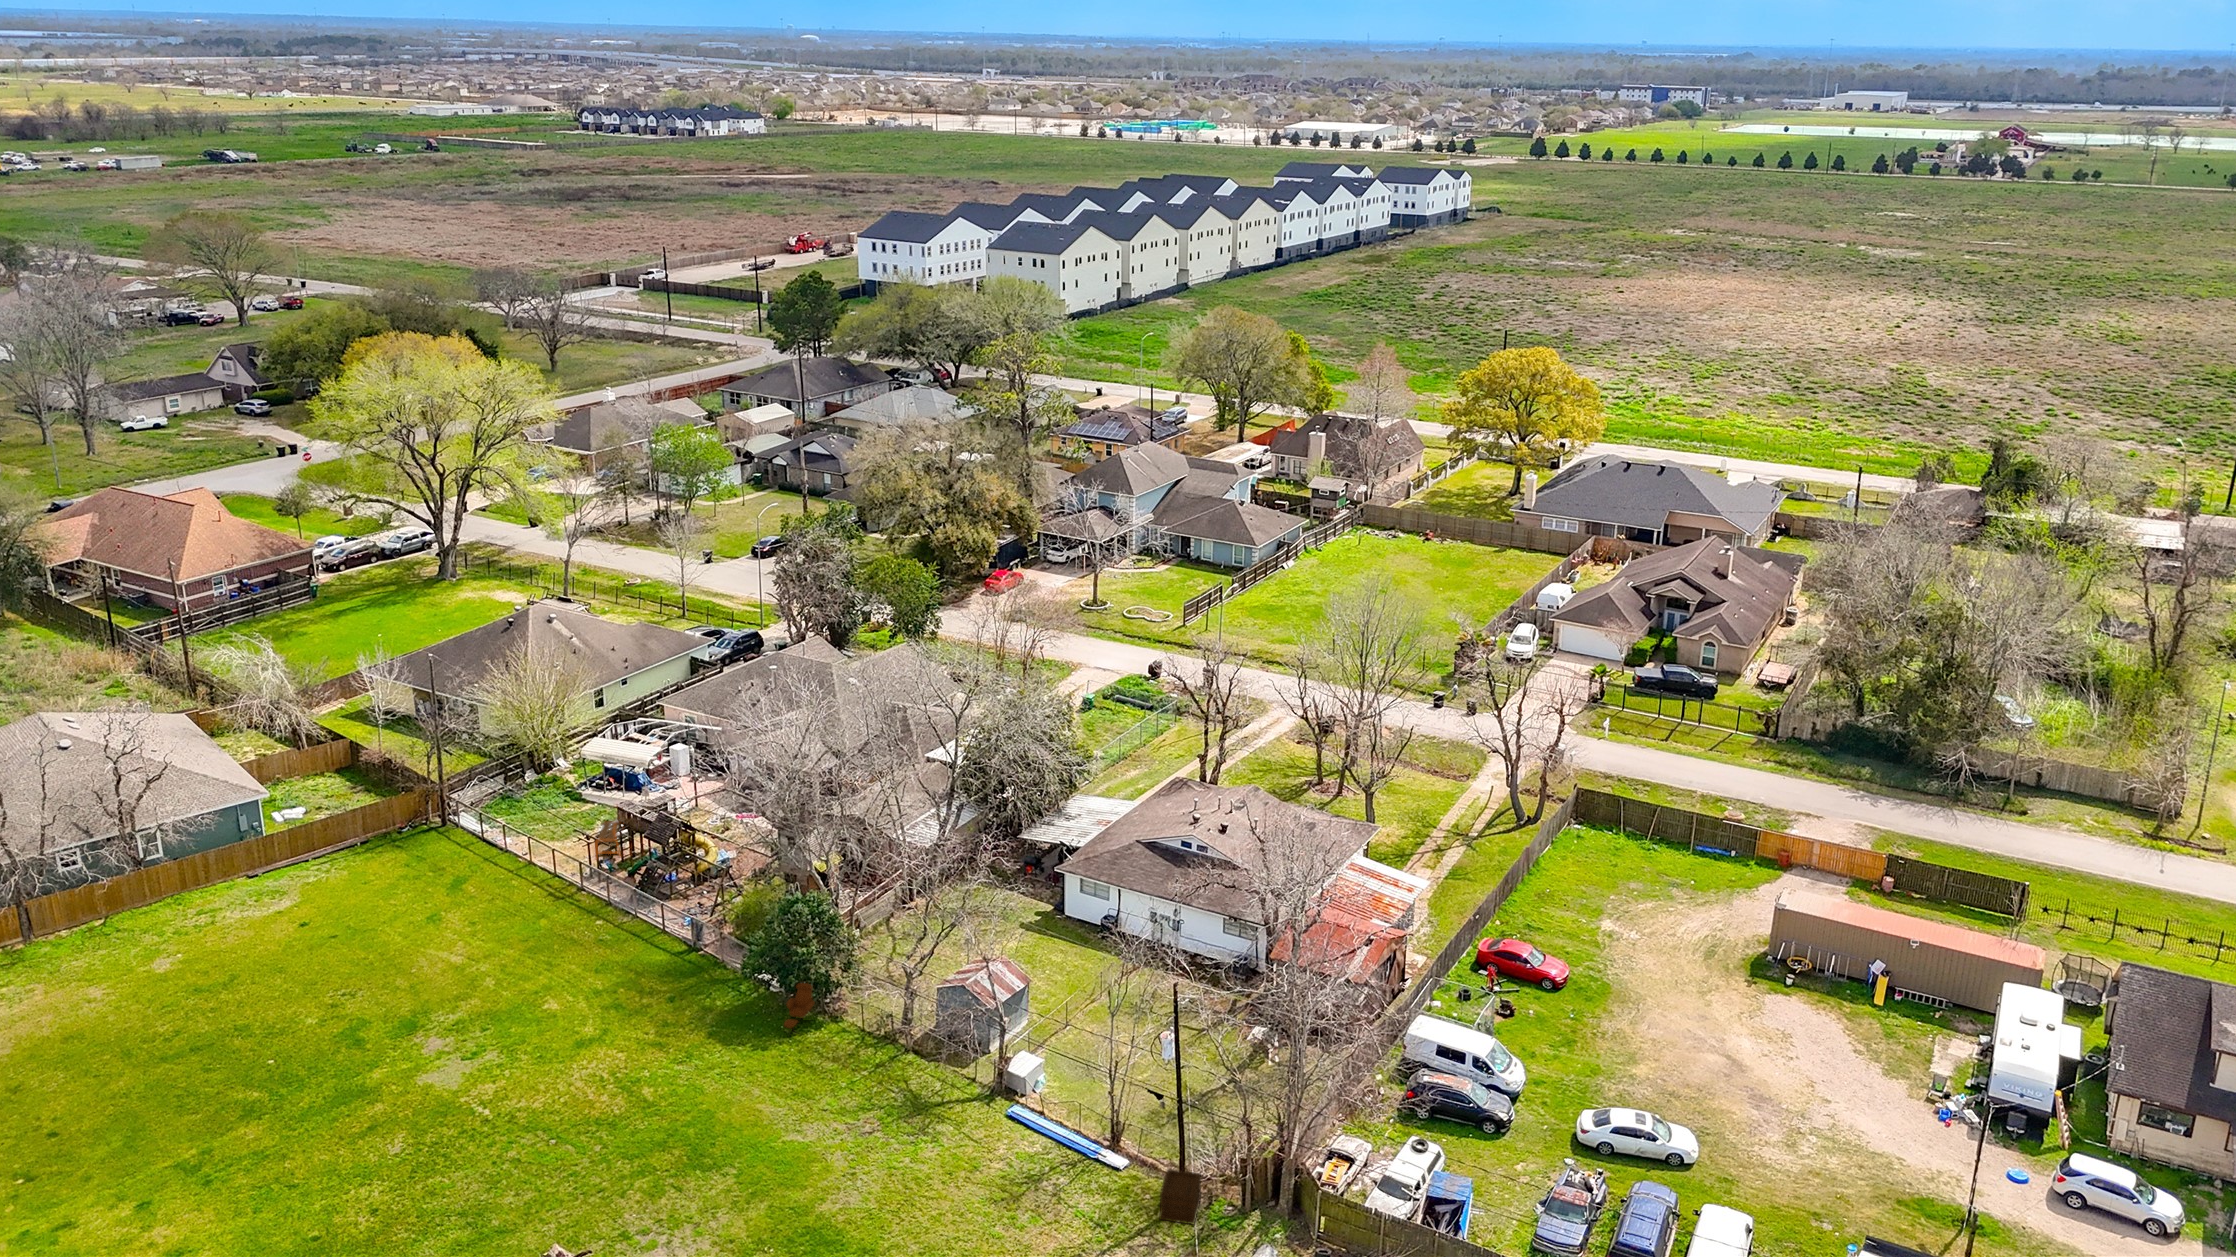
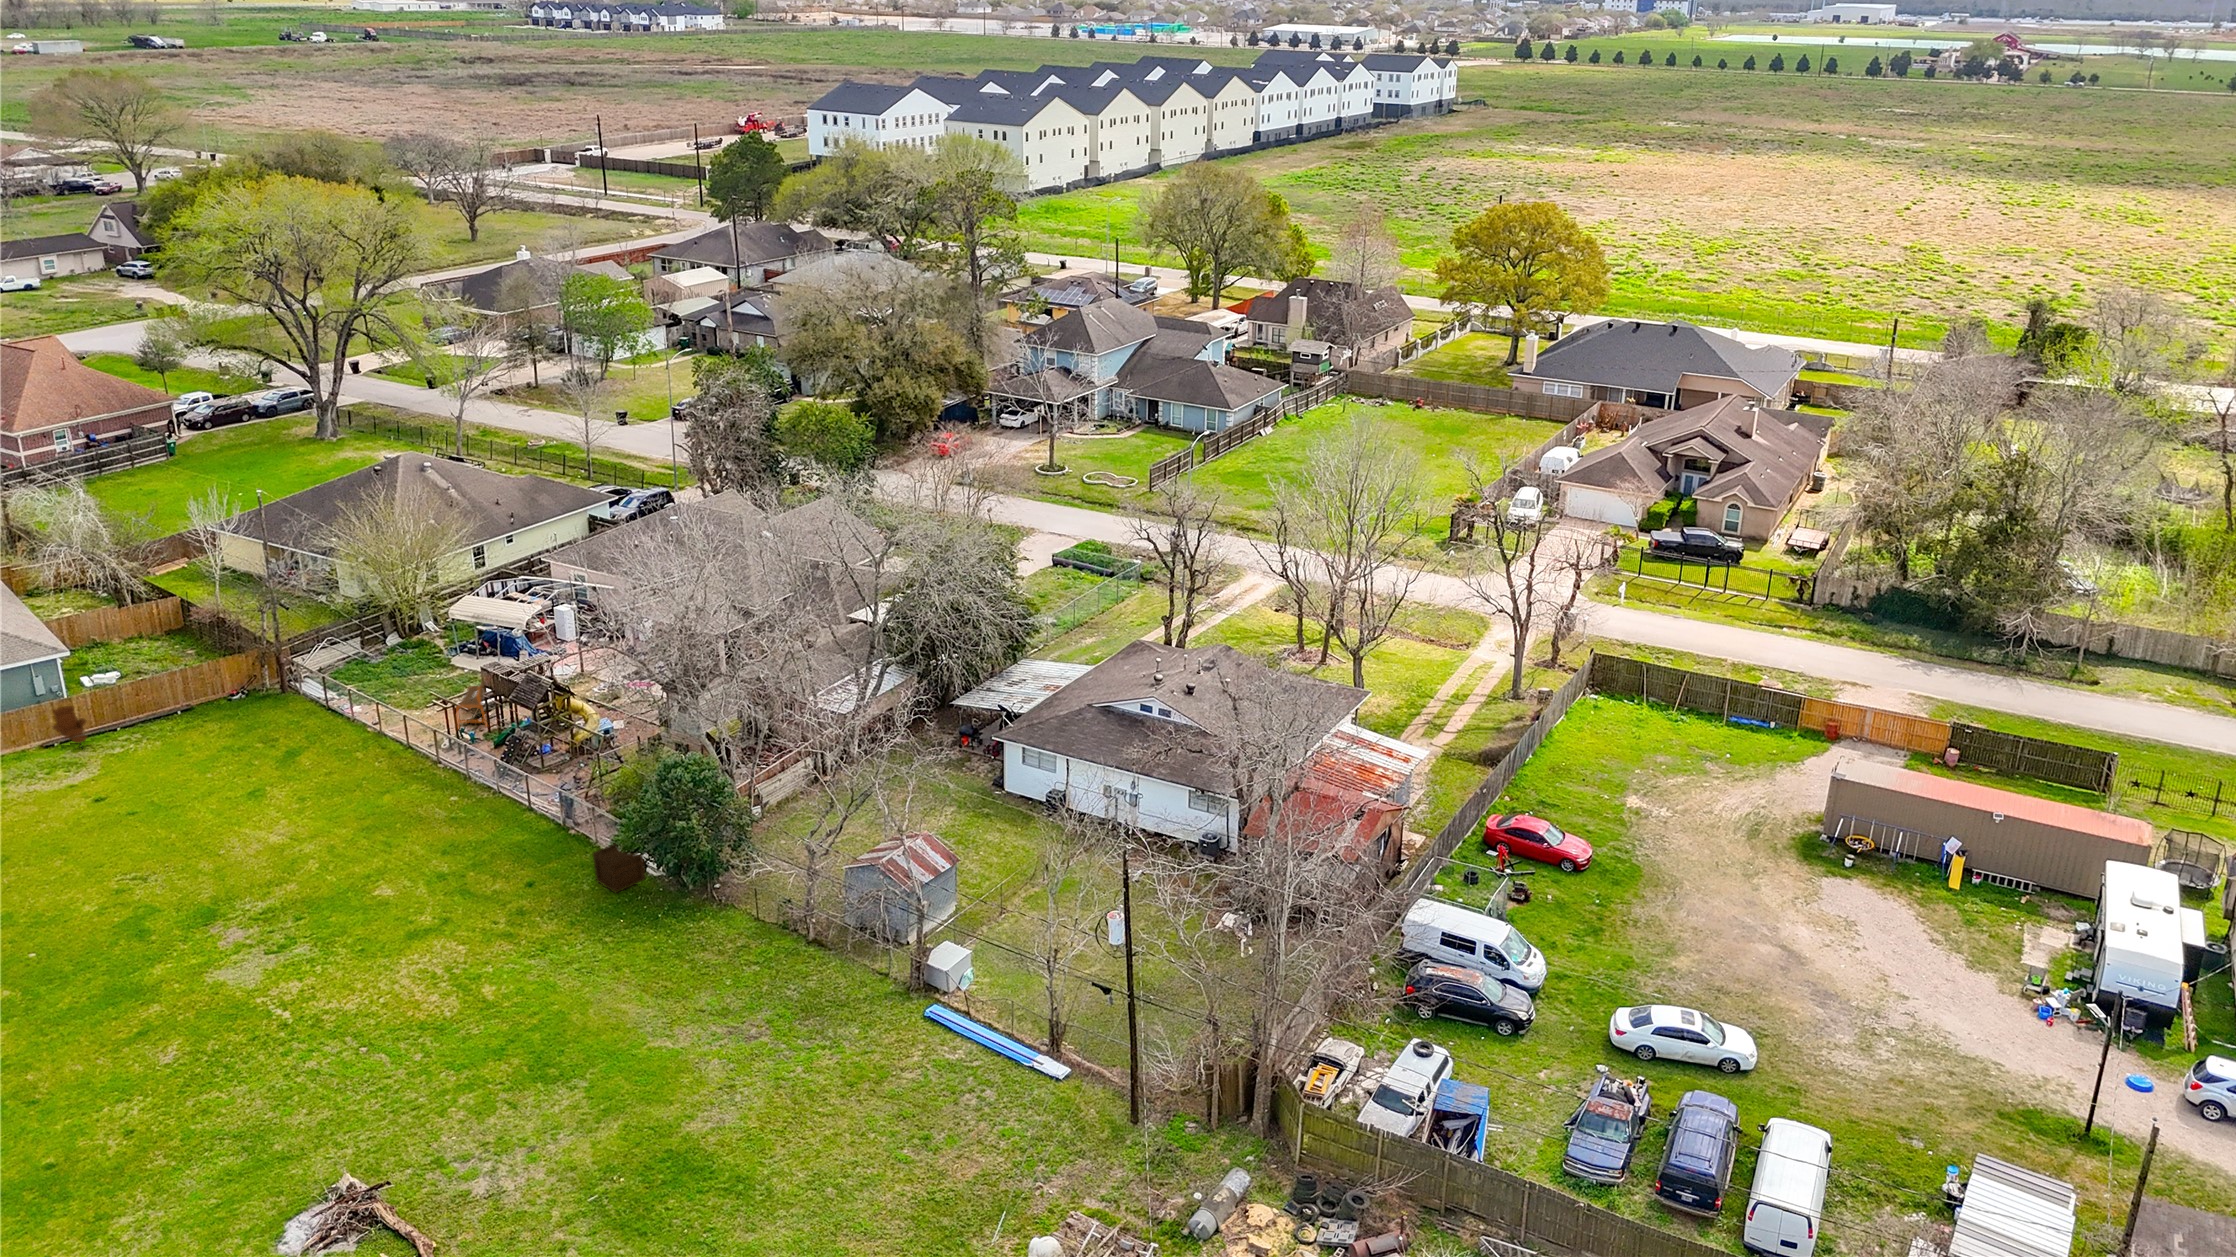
lounge chair: present [784,983,815,1032] -> present [53,706,87,751]
wooden crate: present [1160,1169,1201,1224] -> present [593,844,646,893]

